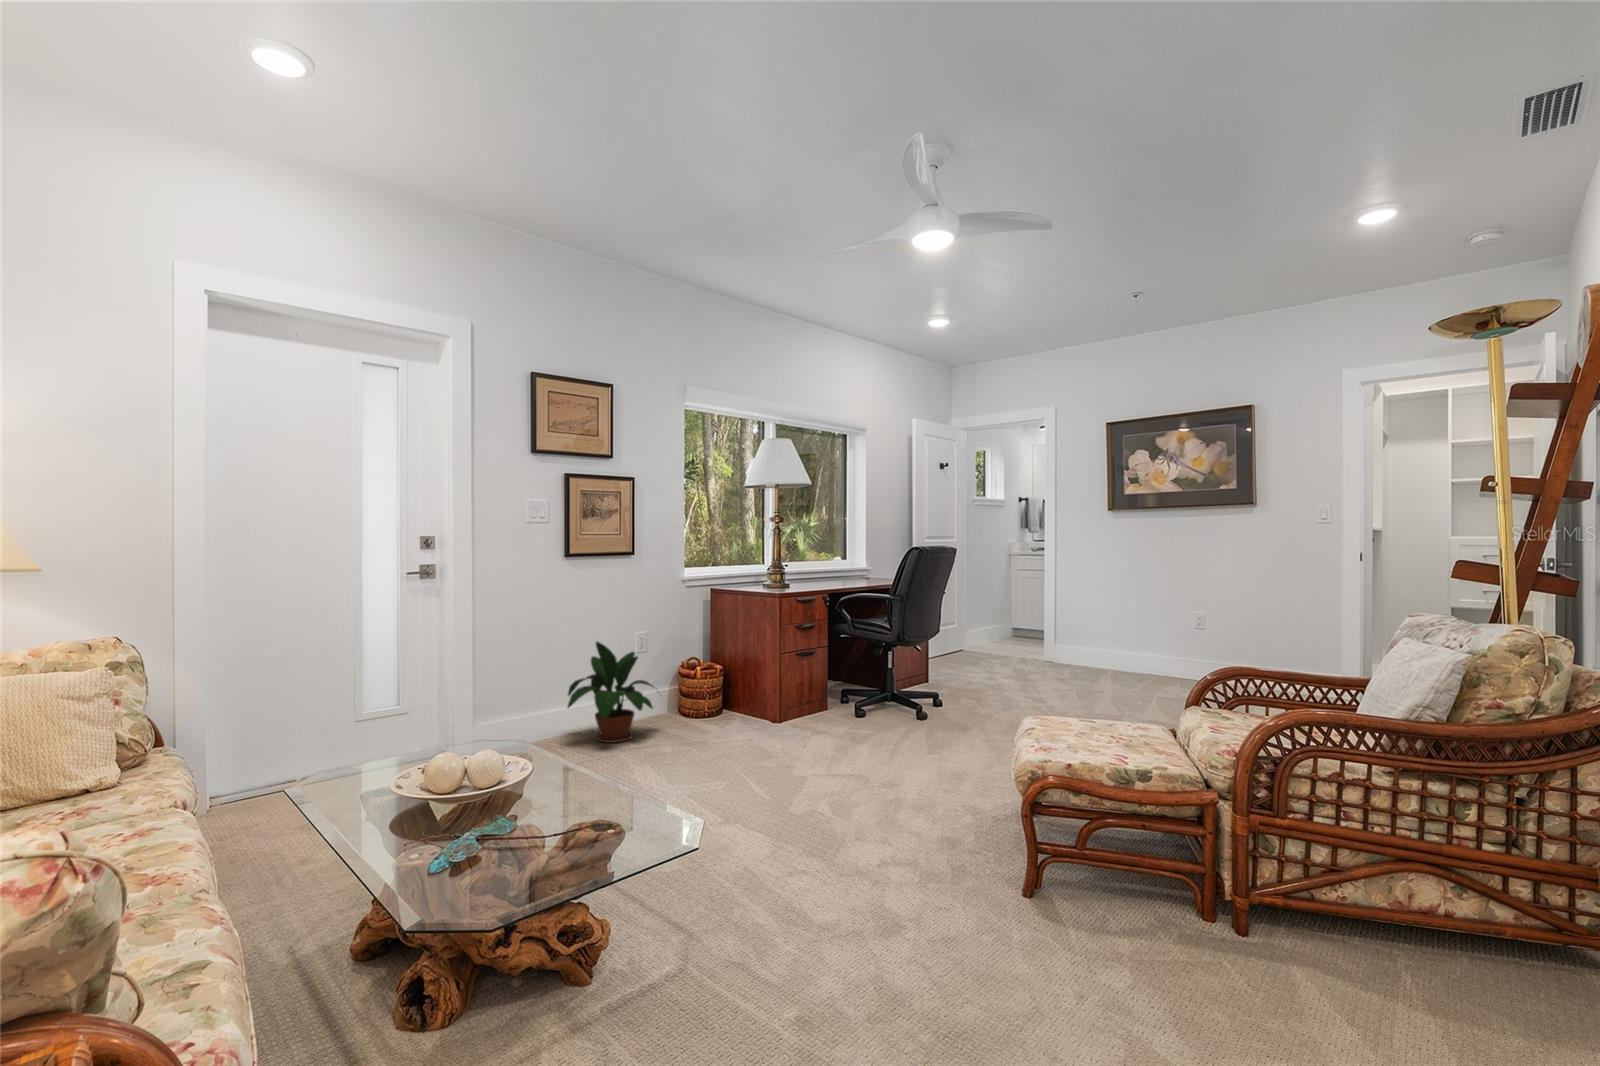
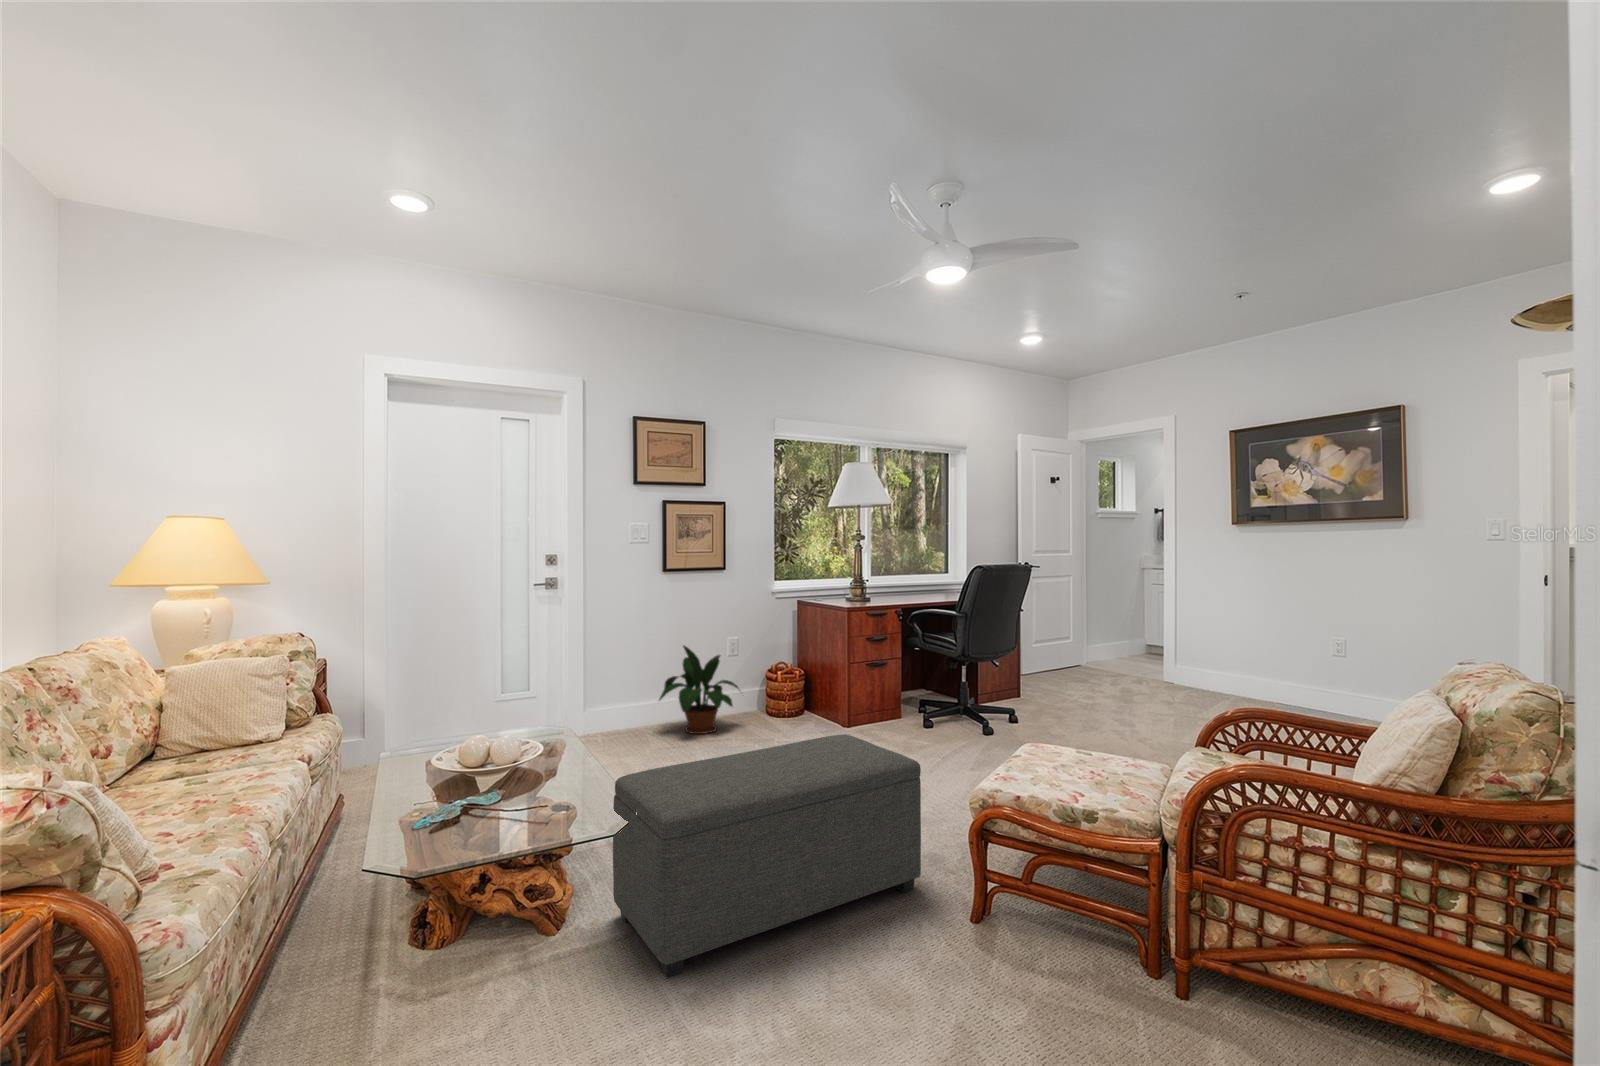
ottoman: none [649,721,954,998] -> present [613,734,921,978]

